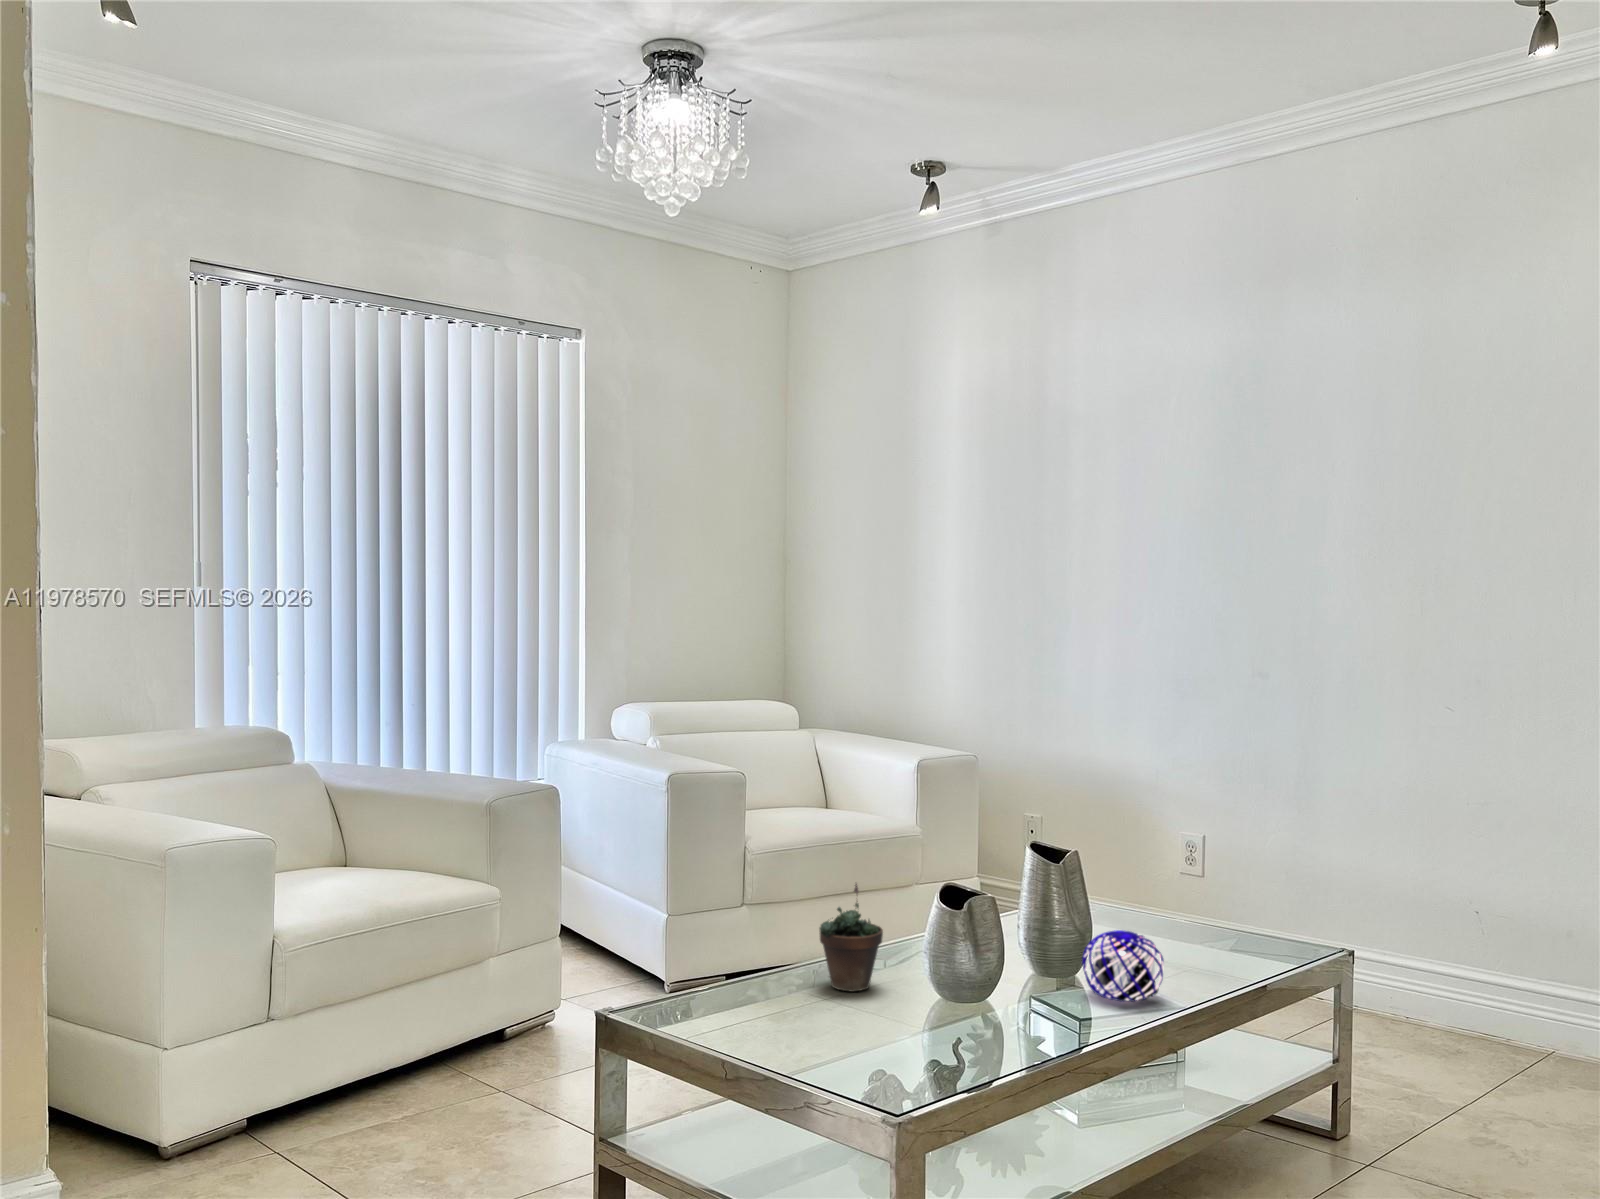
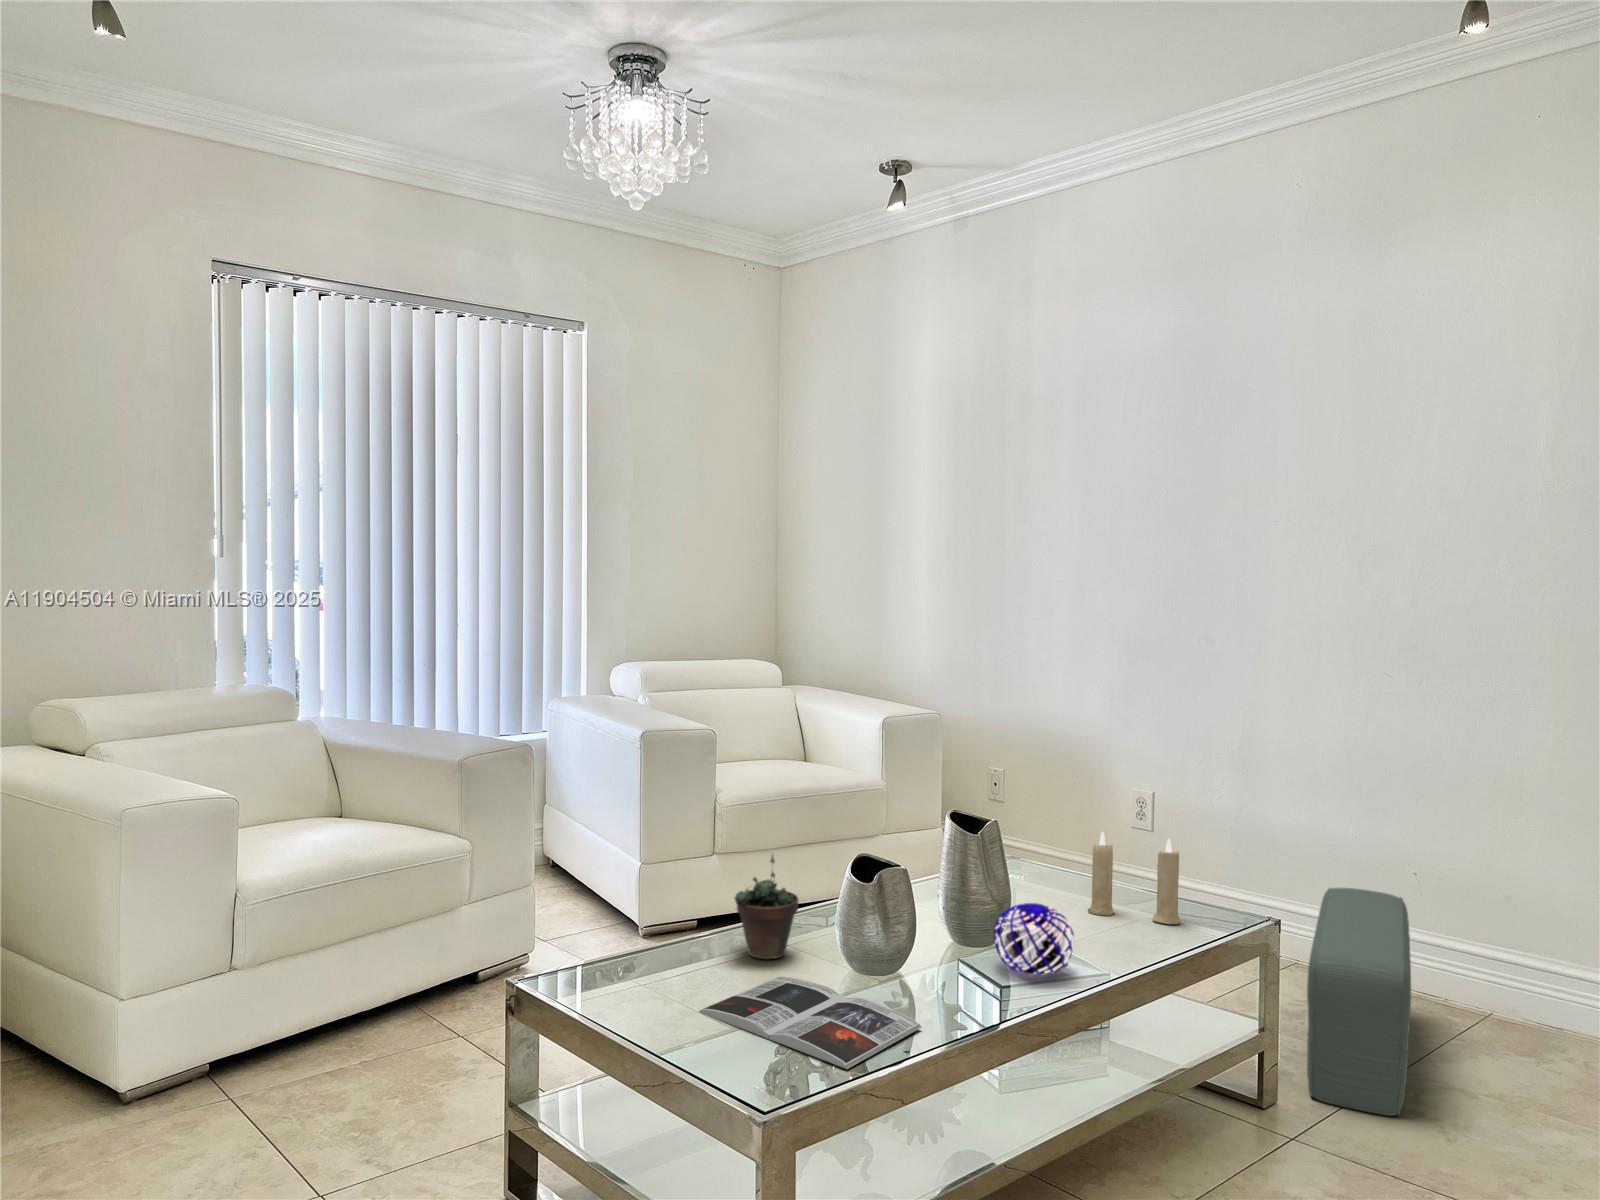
candle: none [1165,860,1262,958] -> present [1088,832,1181,924]
pouf: none [1392,927,1495,1151] -> present [1307,888,1411,1116]
magazine: none [800,1005,1026,1081] -> present [699,977,922,1069]

